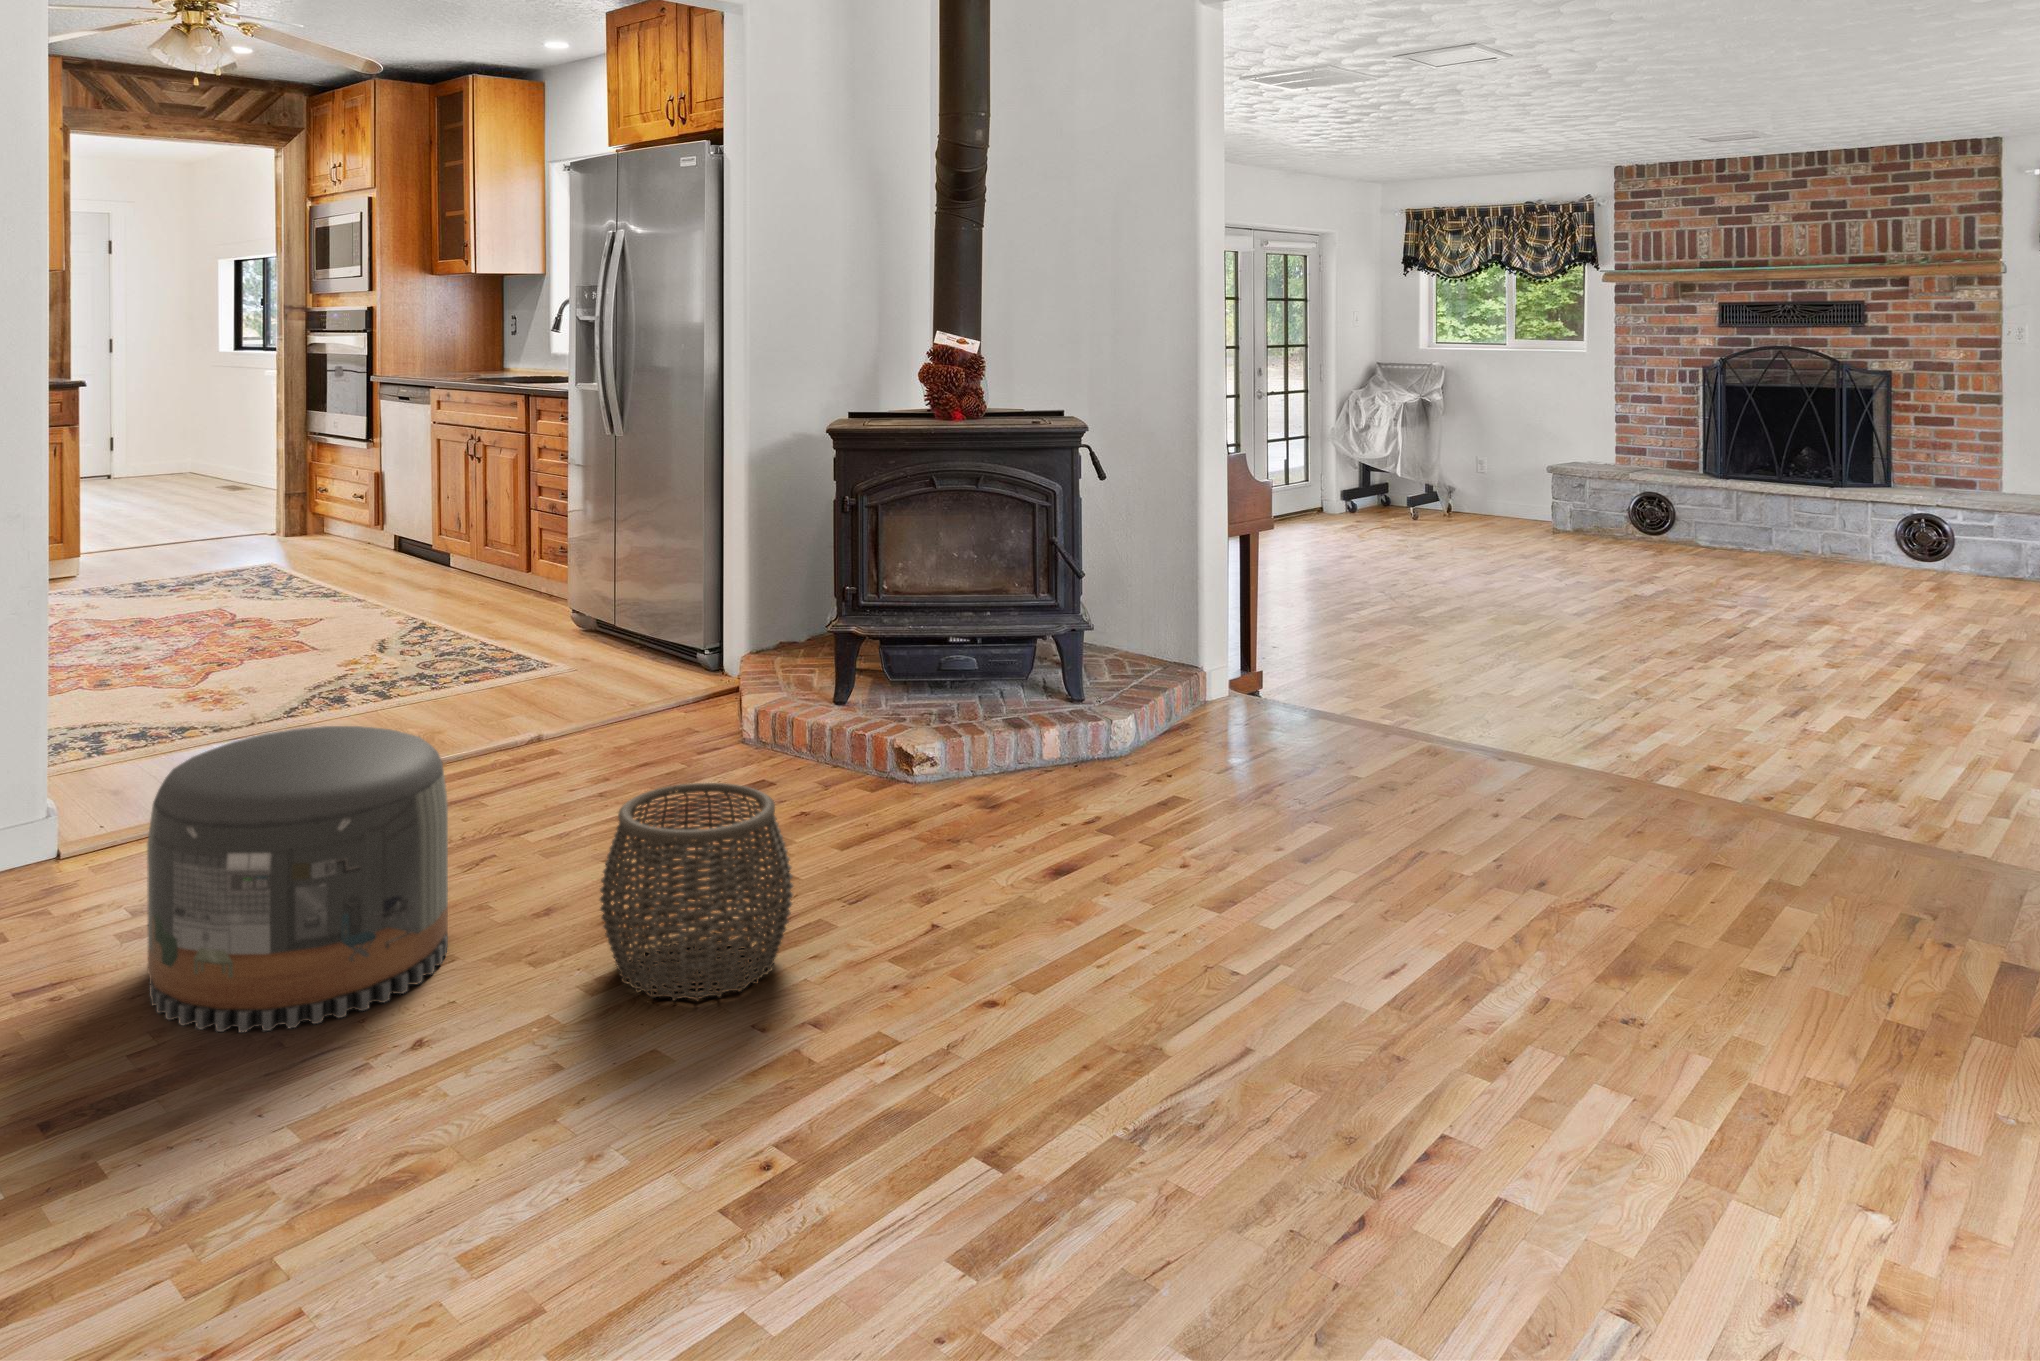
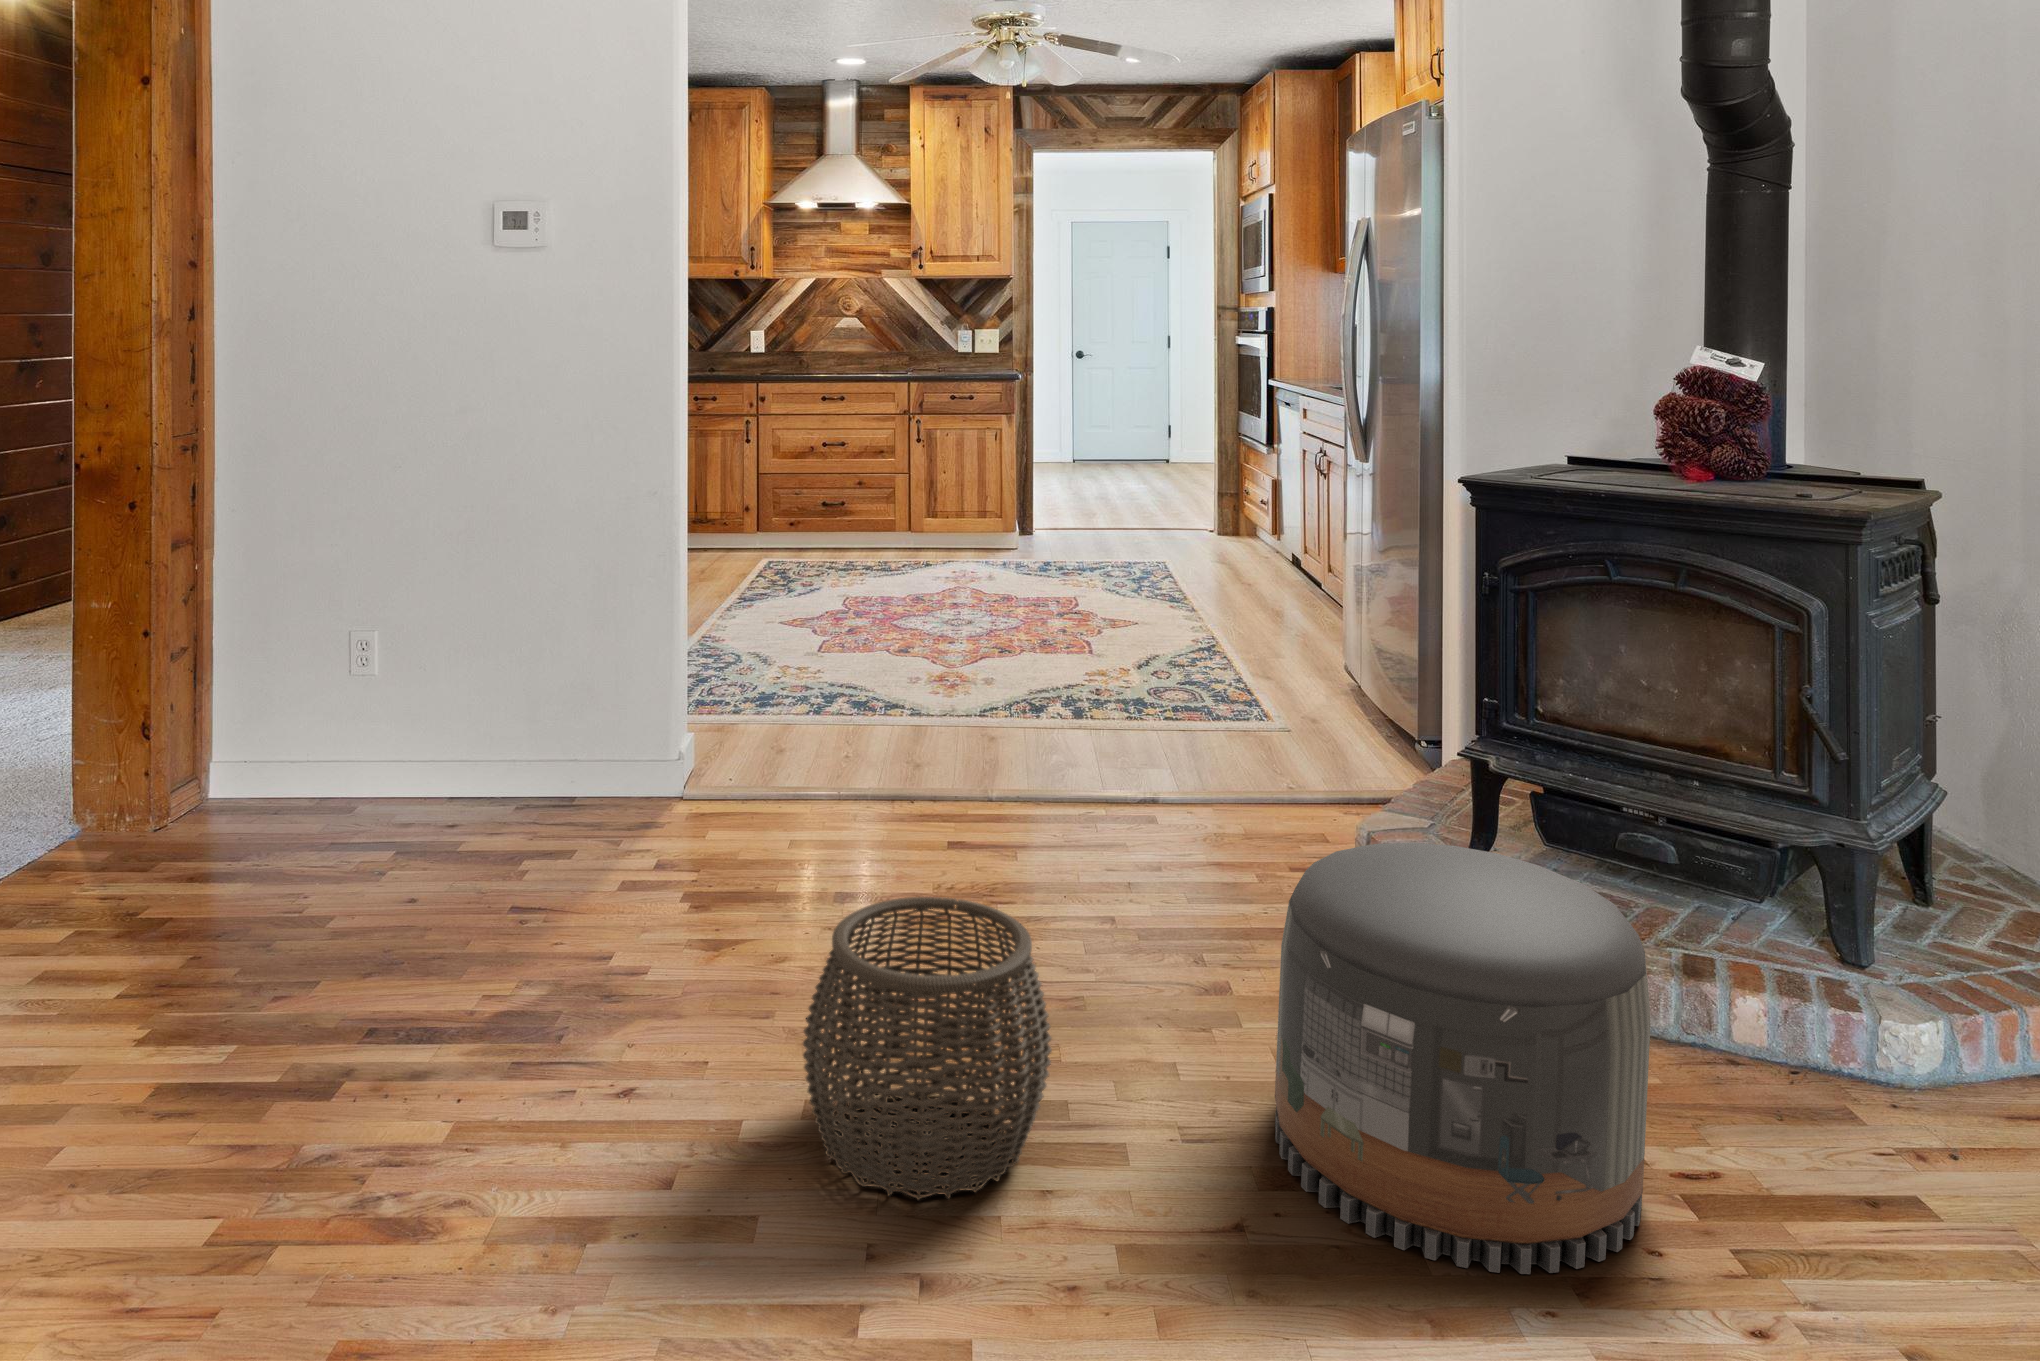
pouf: present [147,726,448,1032] -> present [1275,843,1650,1274]

